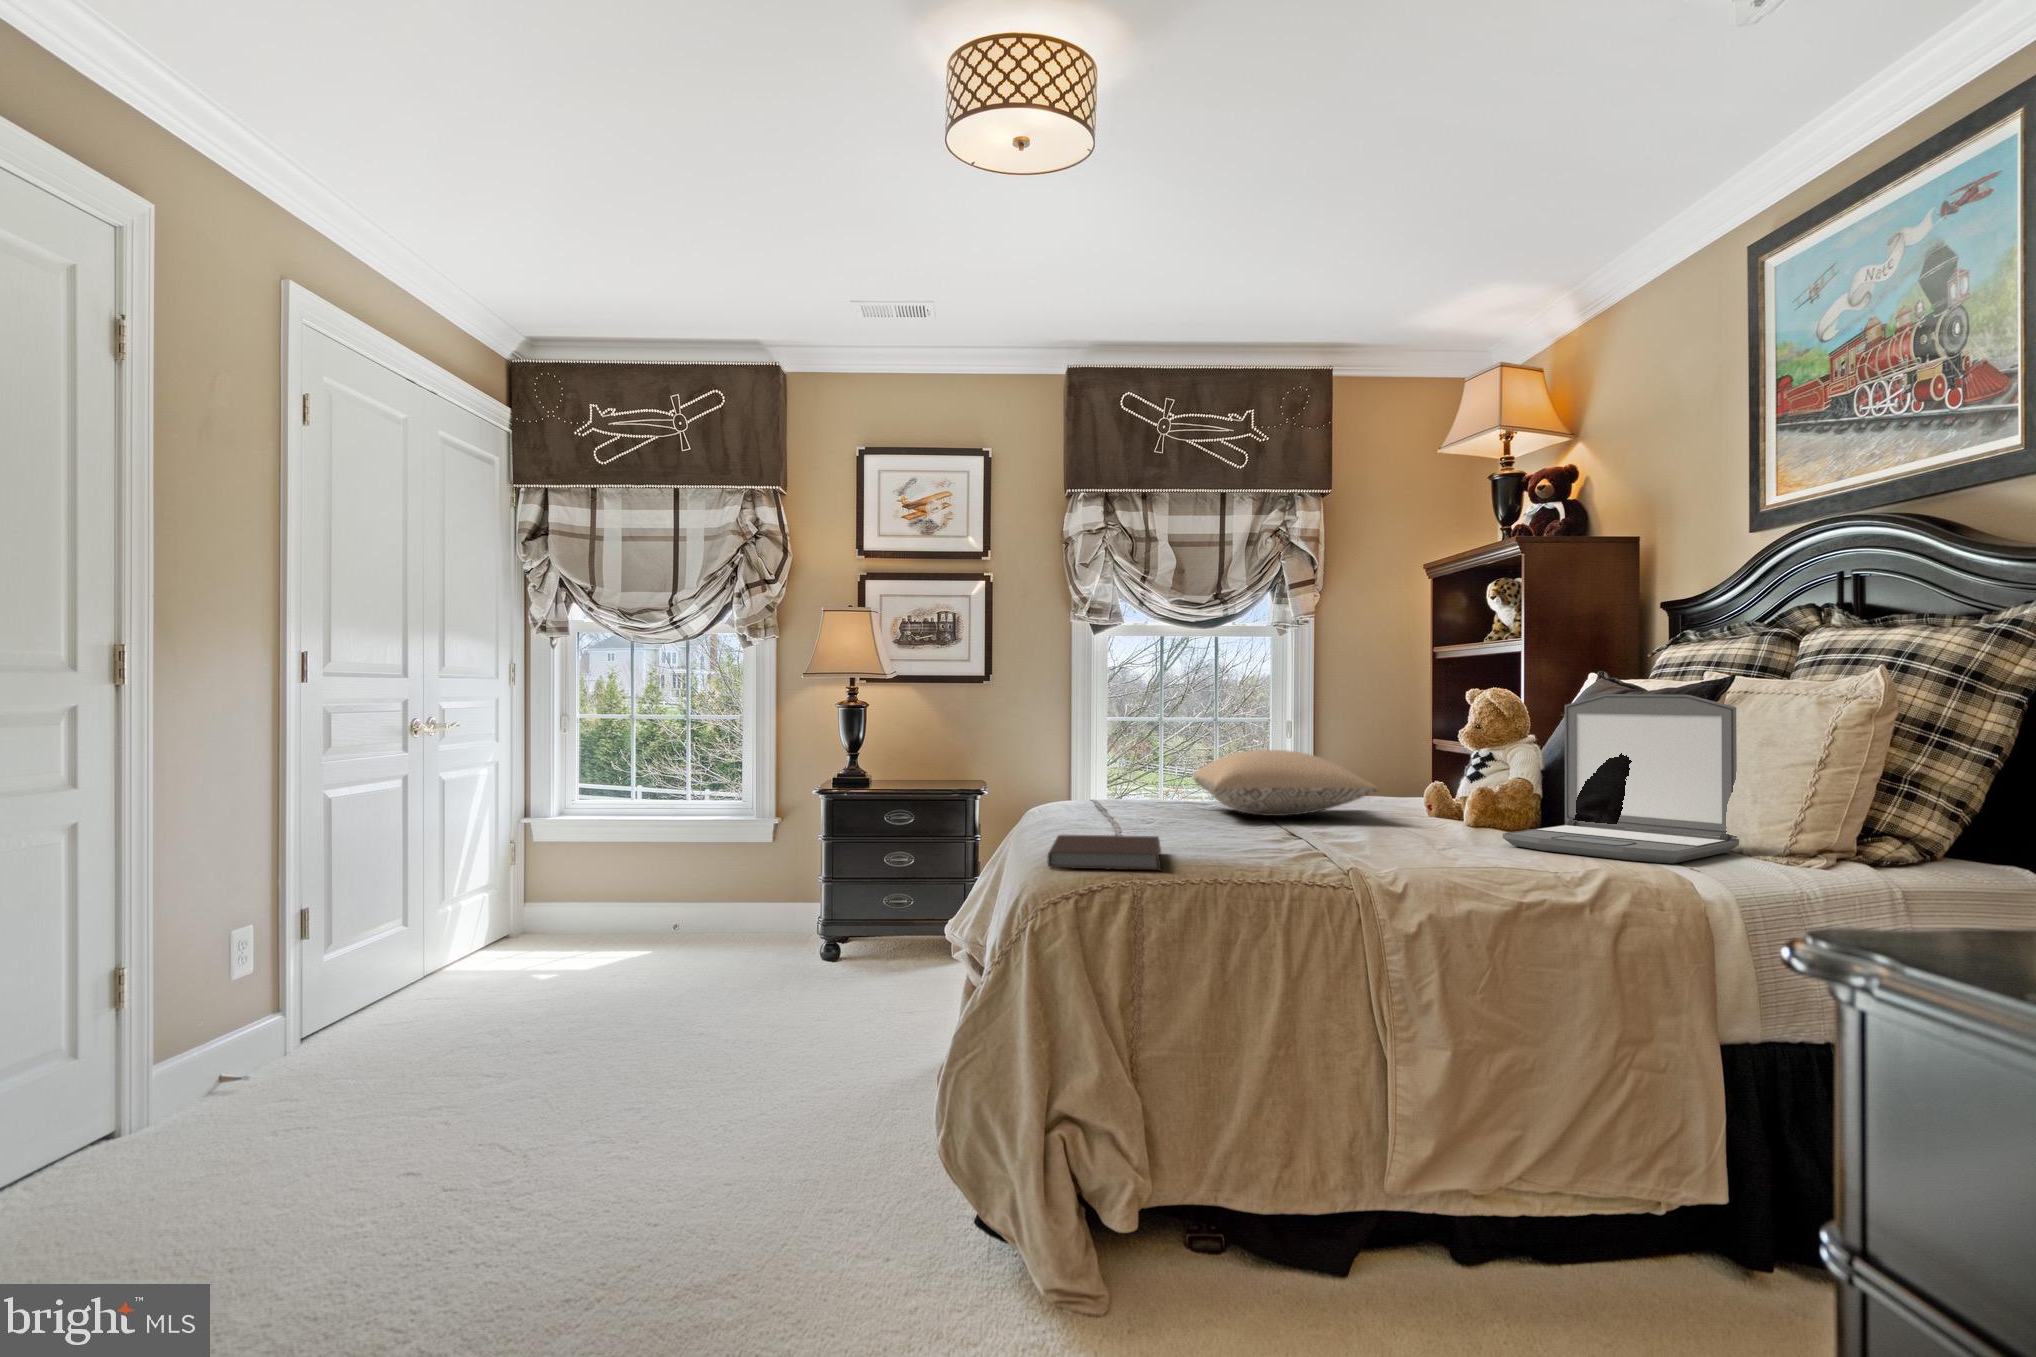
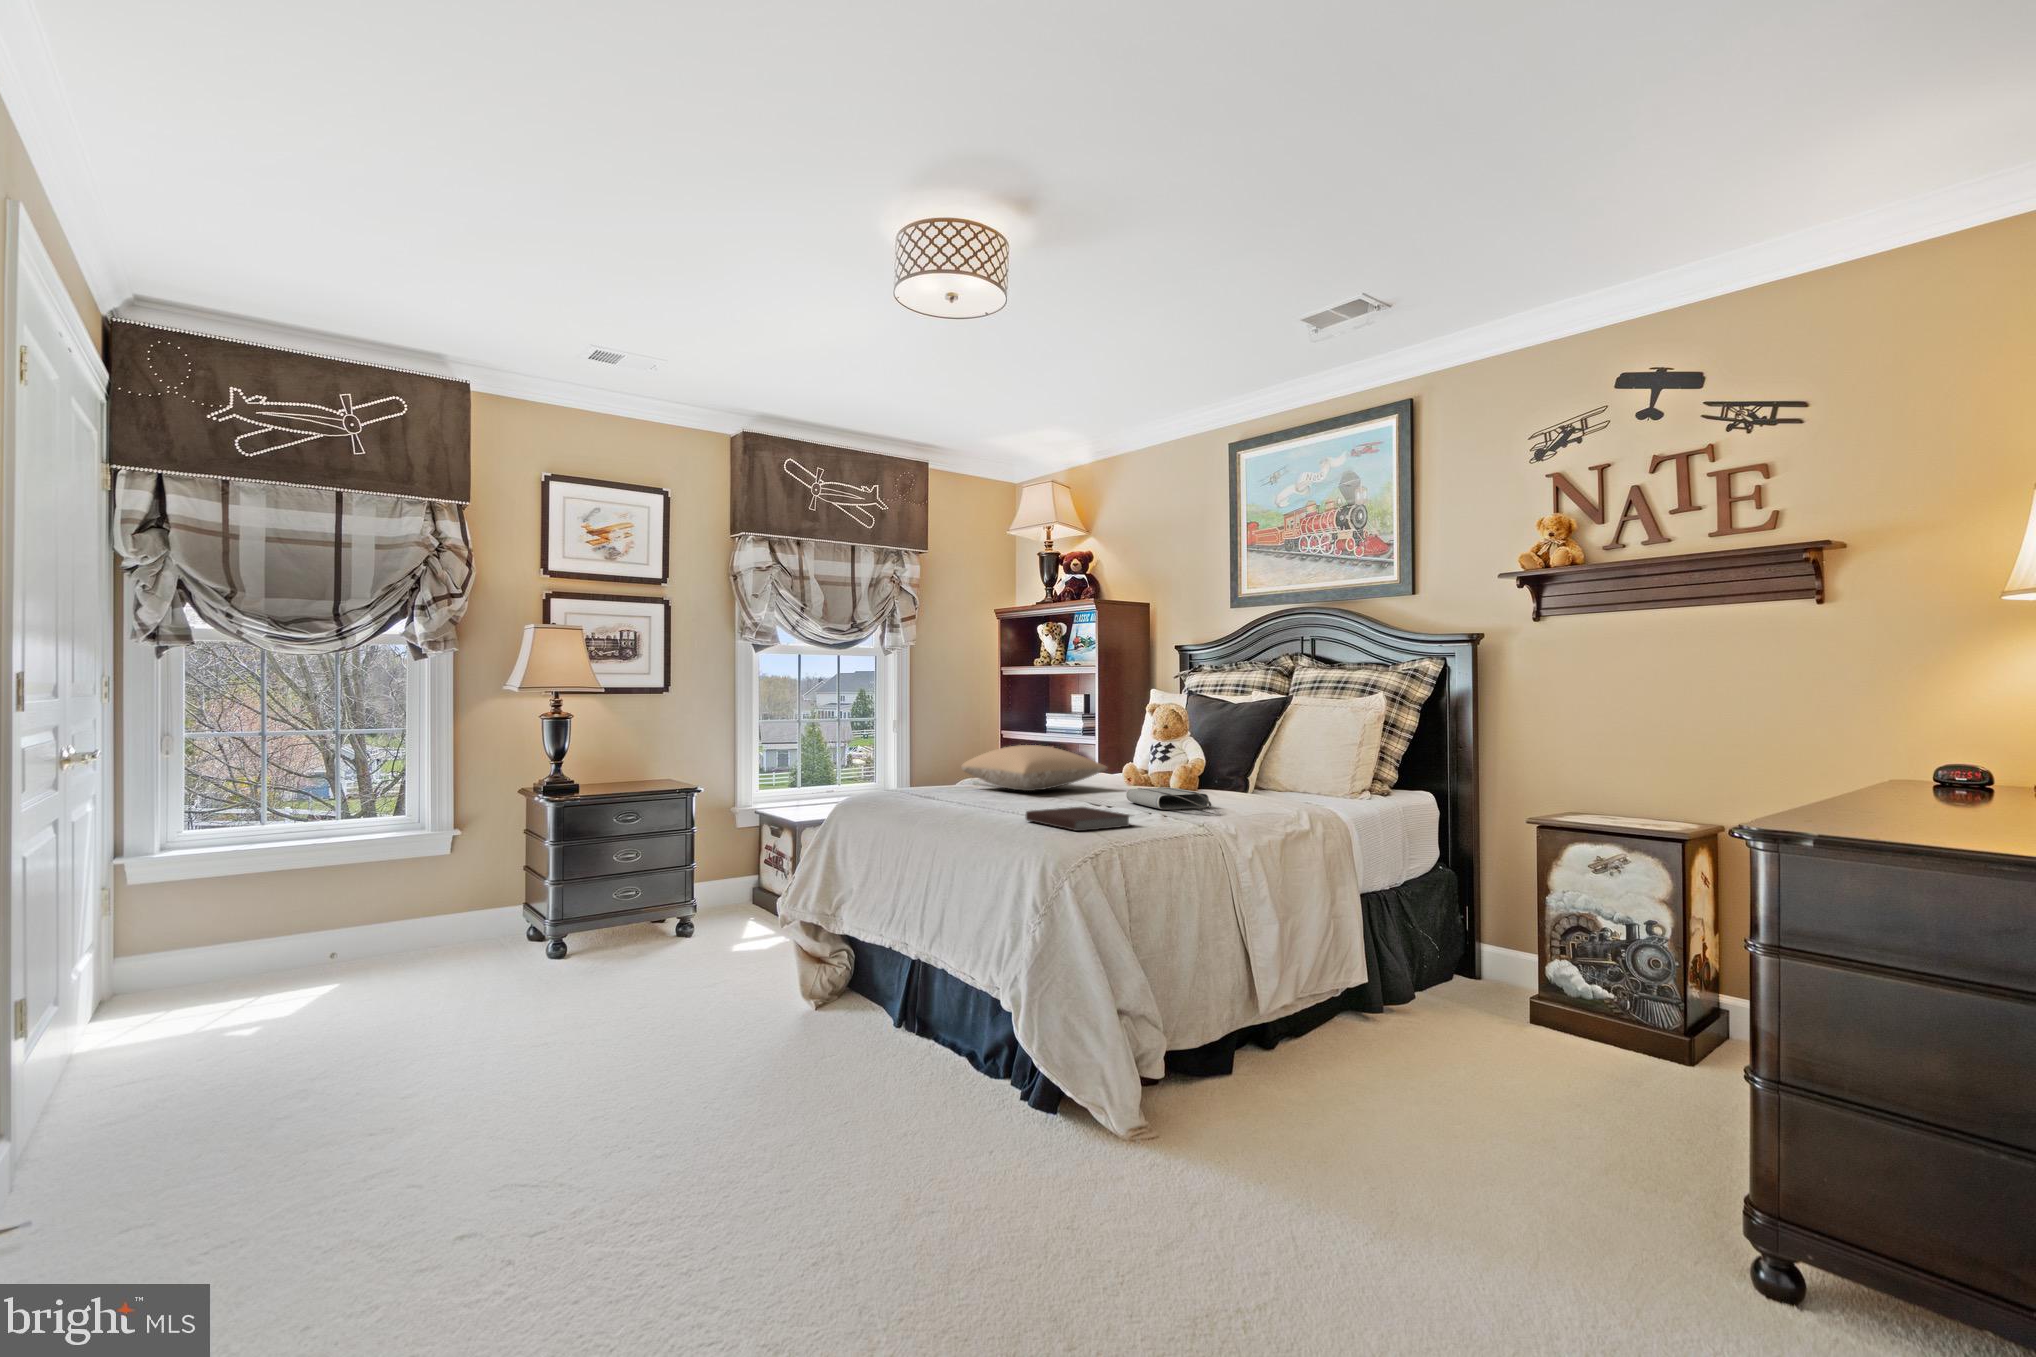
laptop: present [1503,694,1739,864] -> none [1211,706,1312,799]
tote bag: none [1309,820,1410,860] -> present [1126,787,1212,811]

